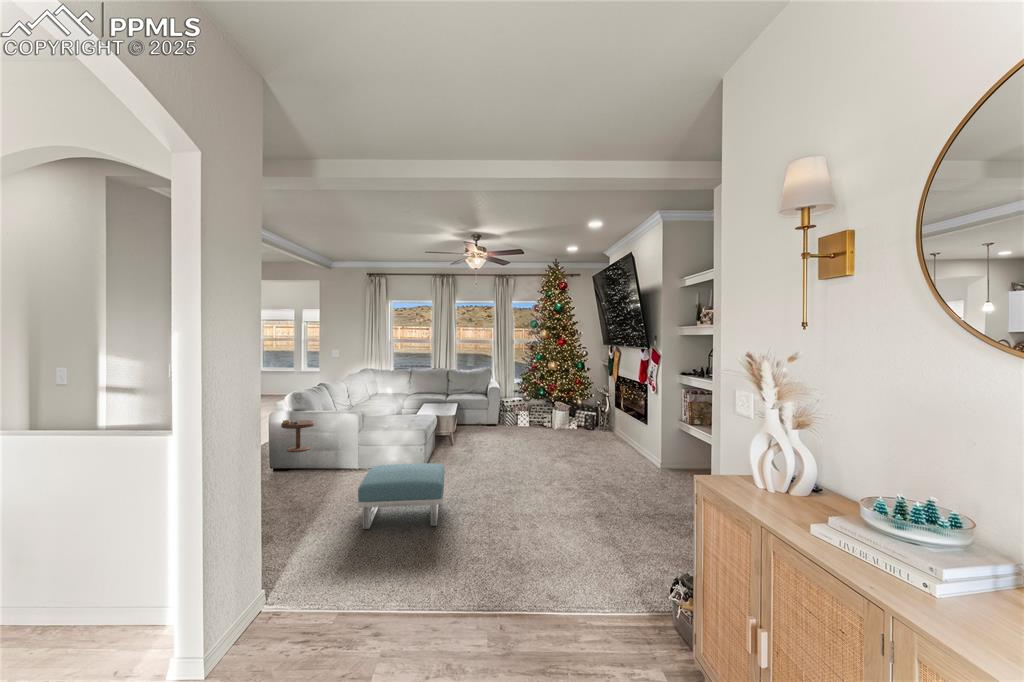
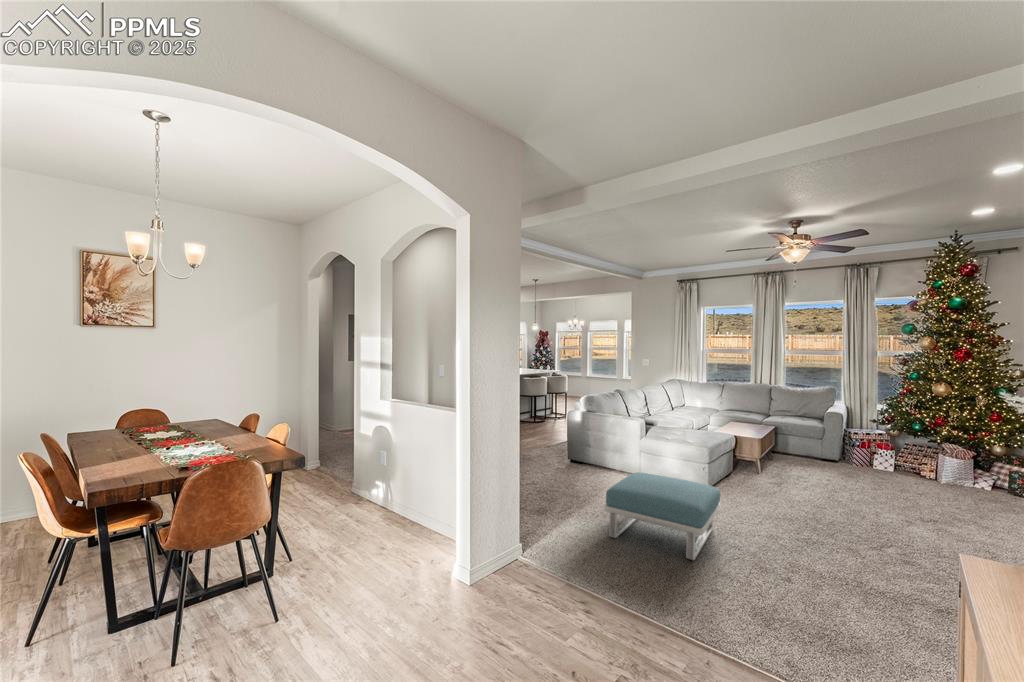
side table: present [281,420,315,453] -> none [567,413,596,469]

